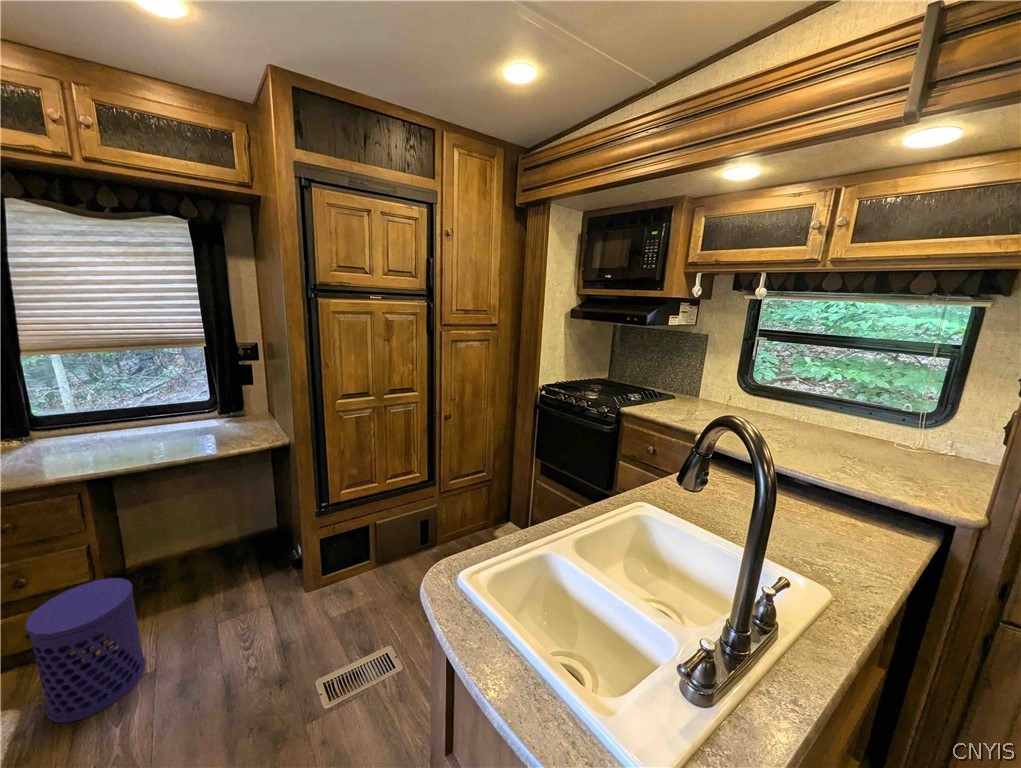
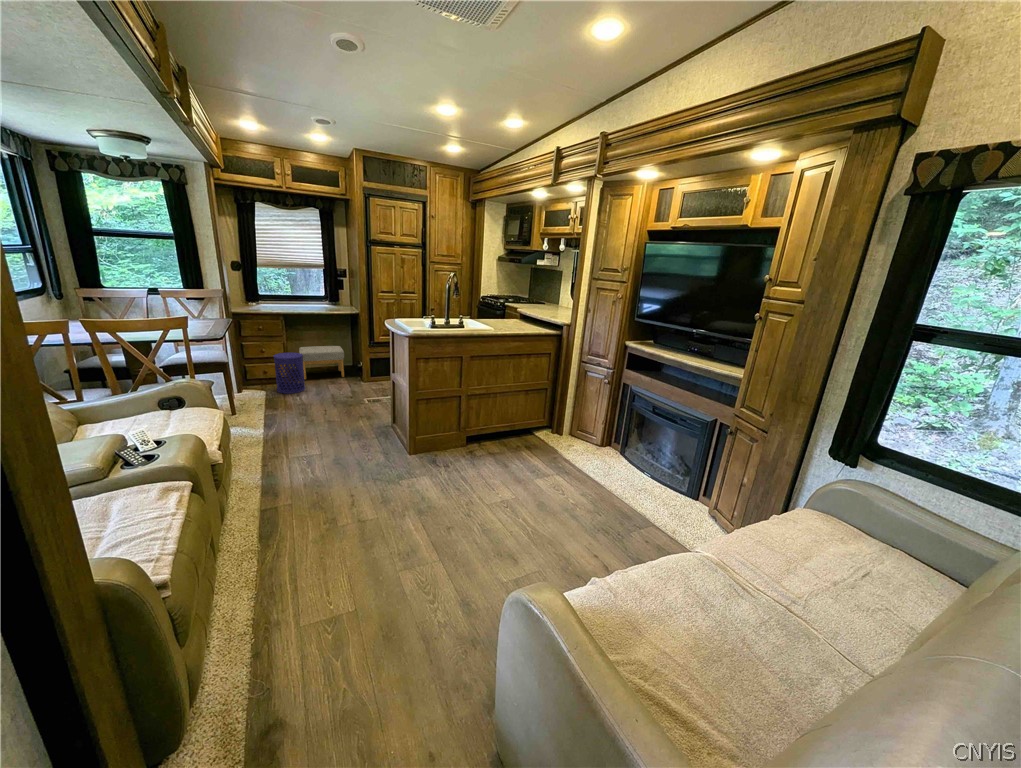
footstool: none [141,501,259,612] -> present [299,346,344,379]

